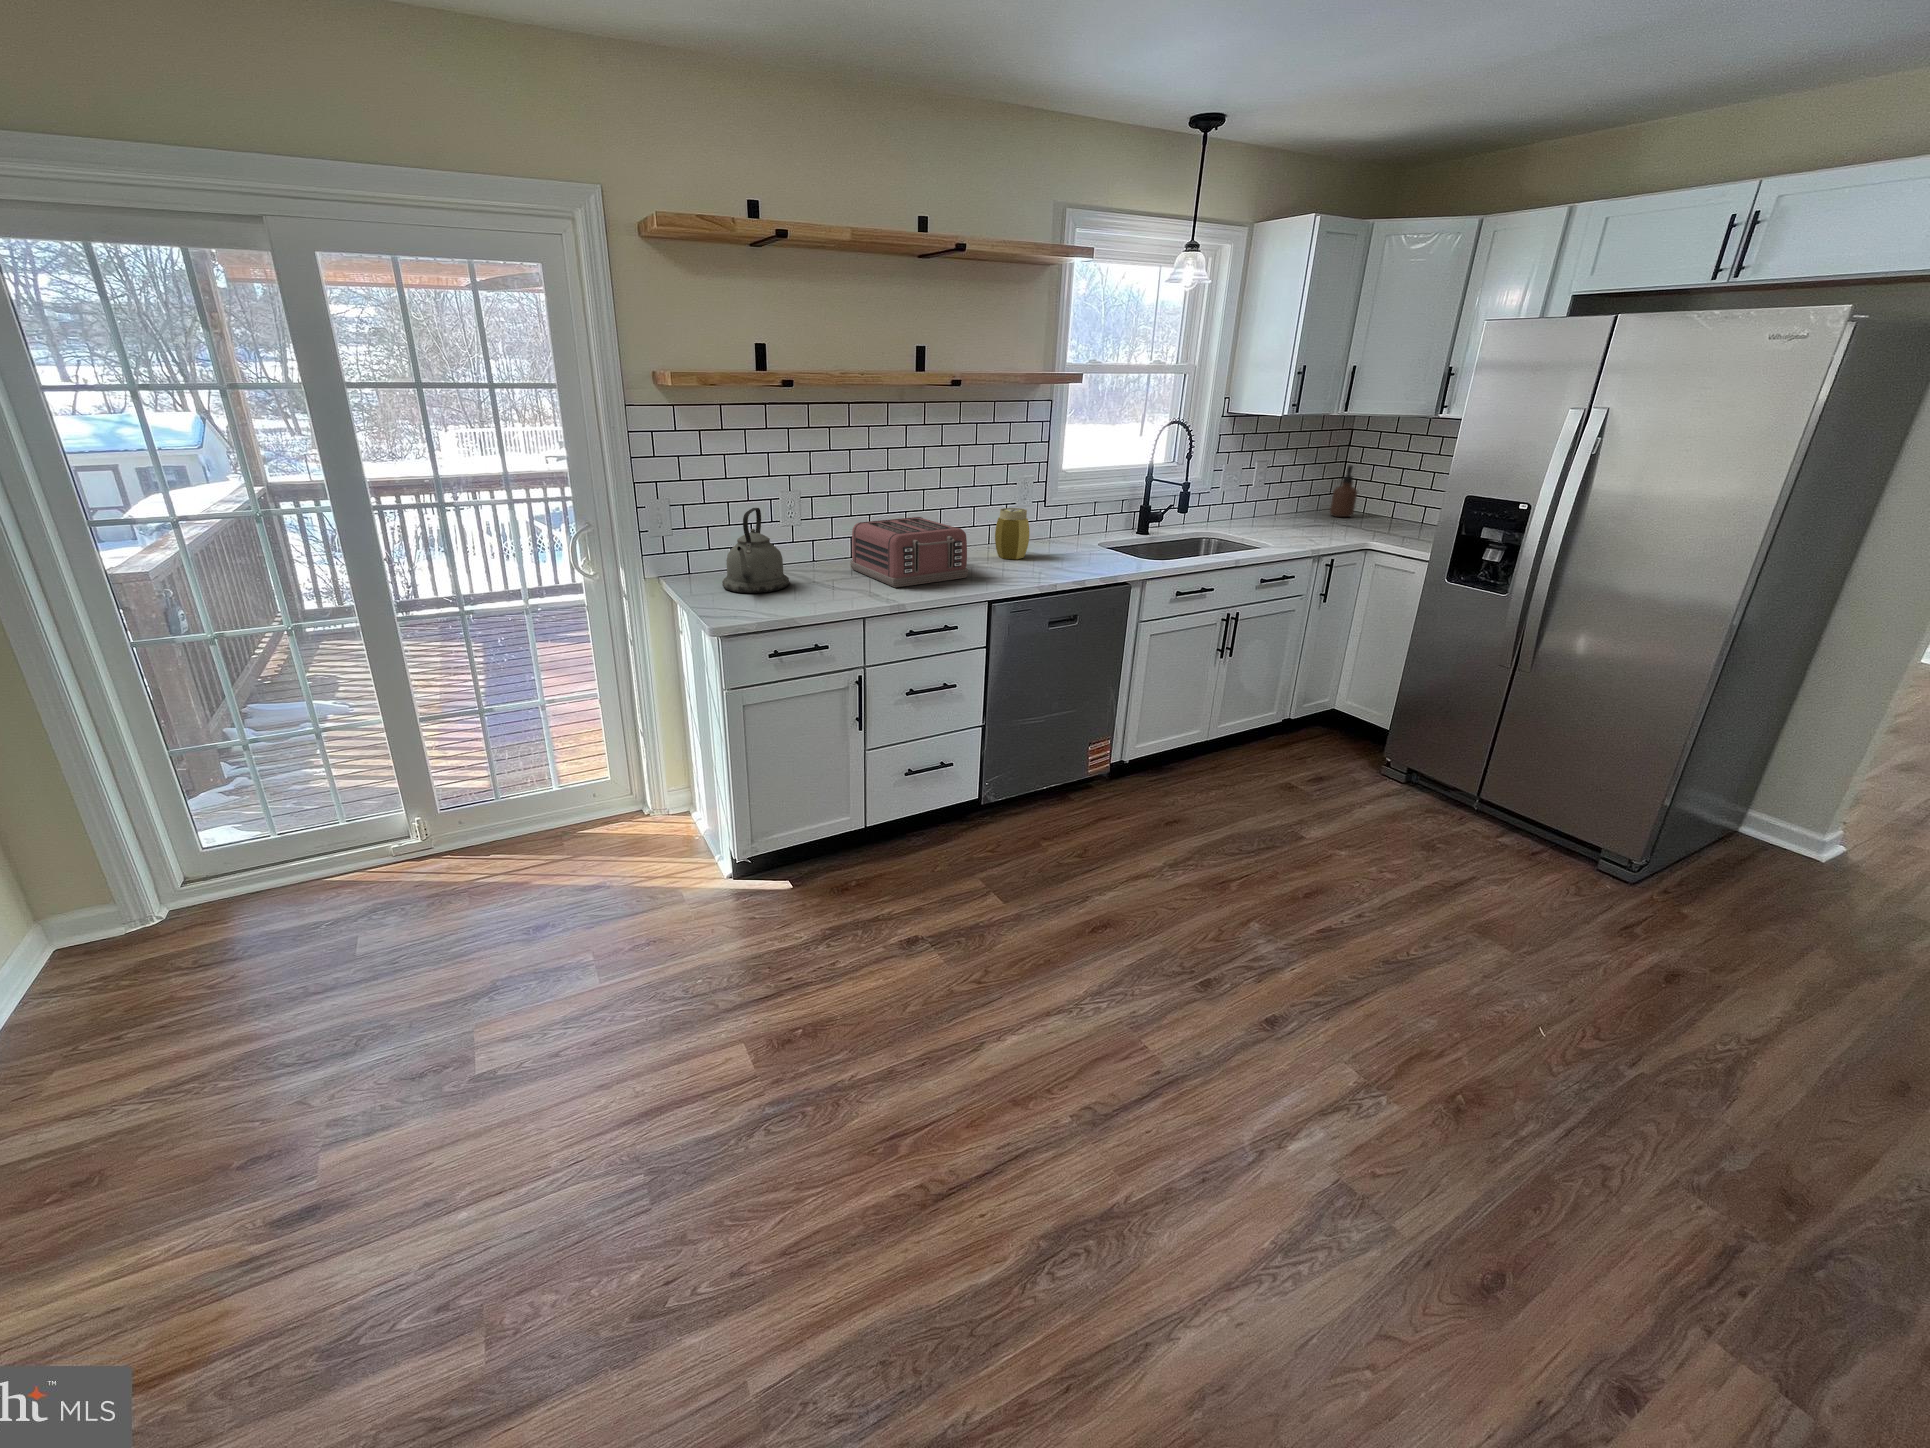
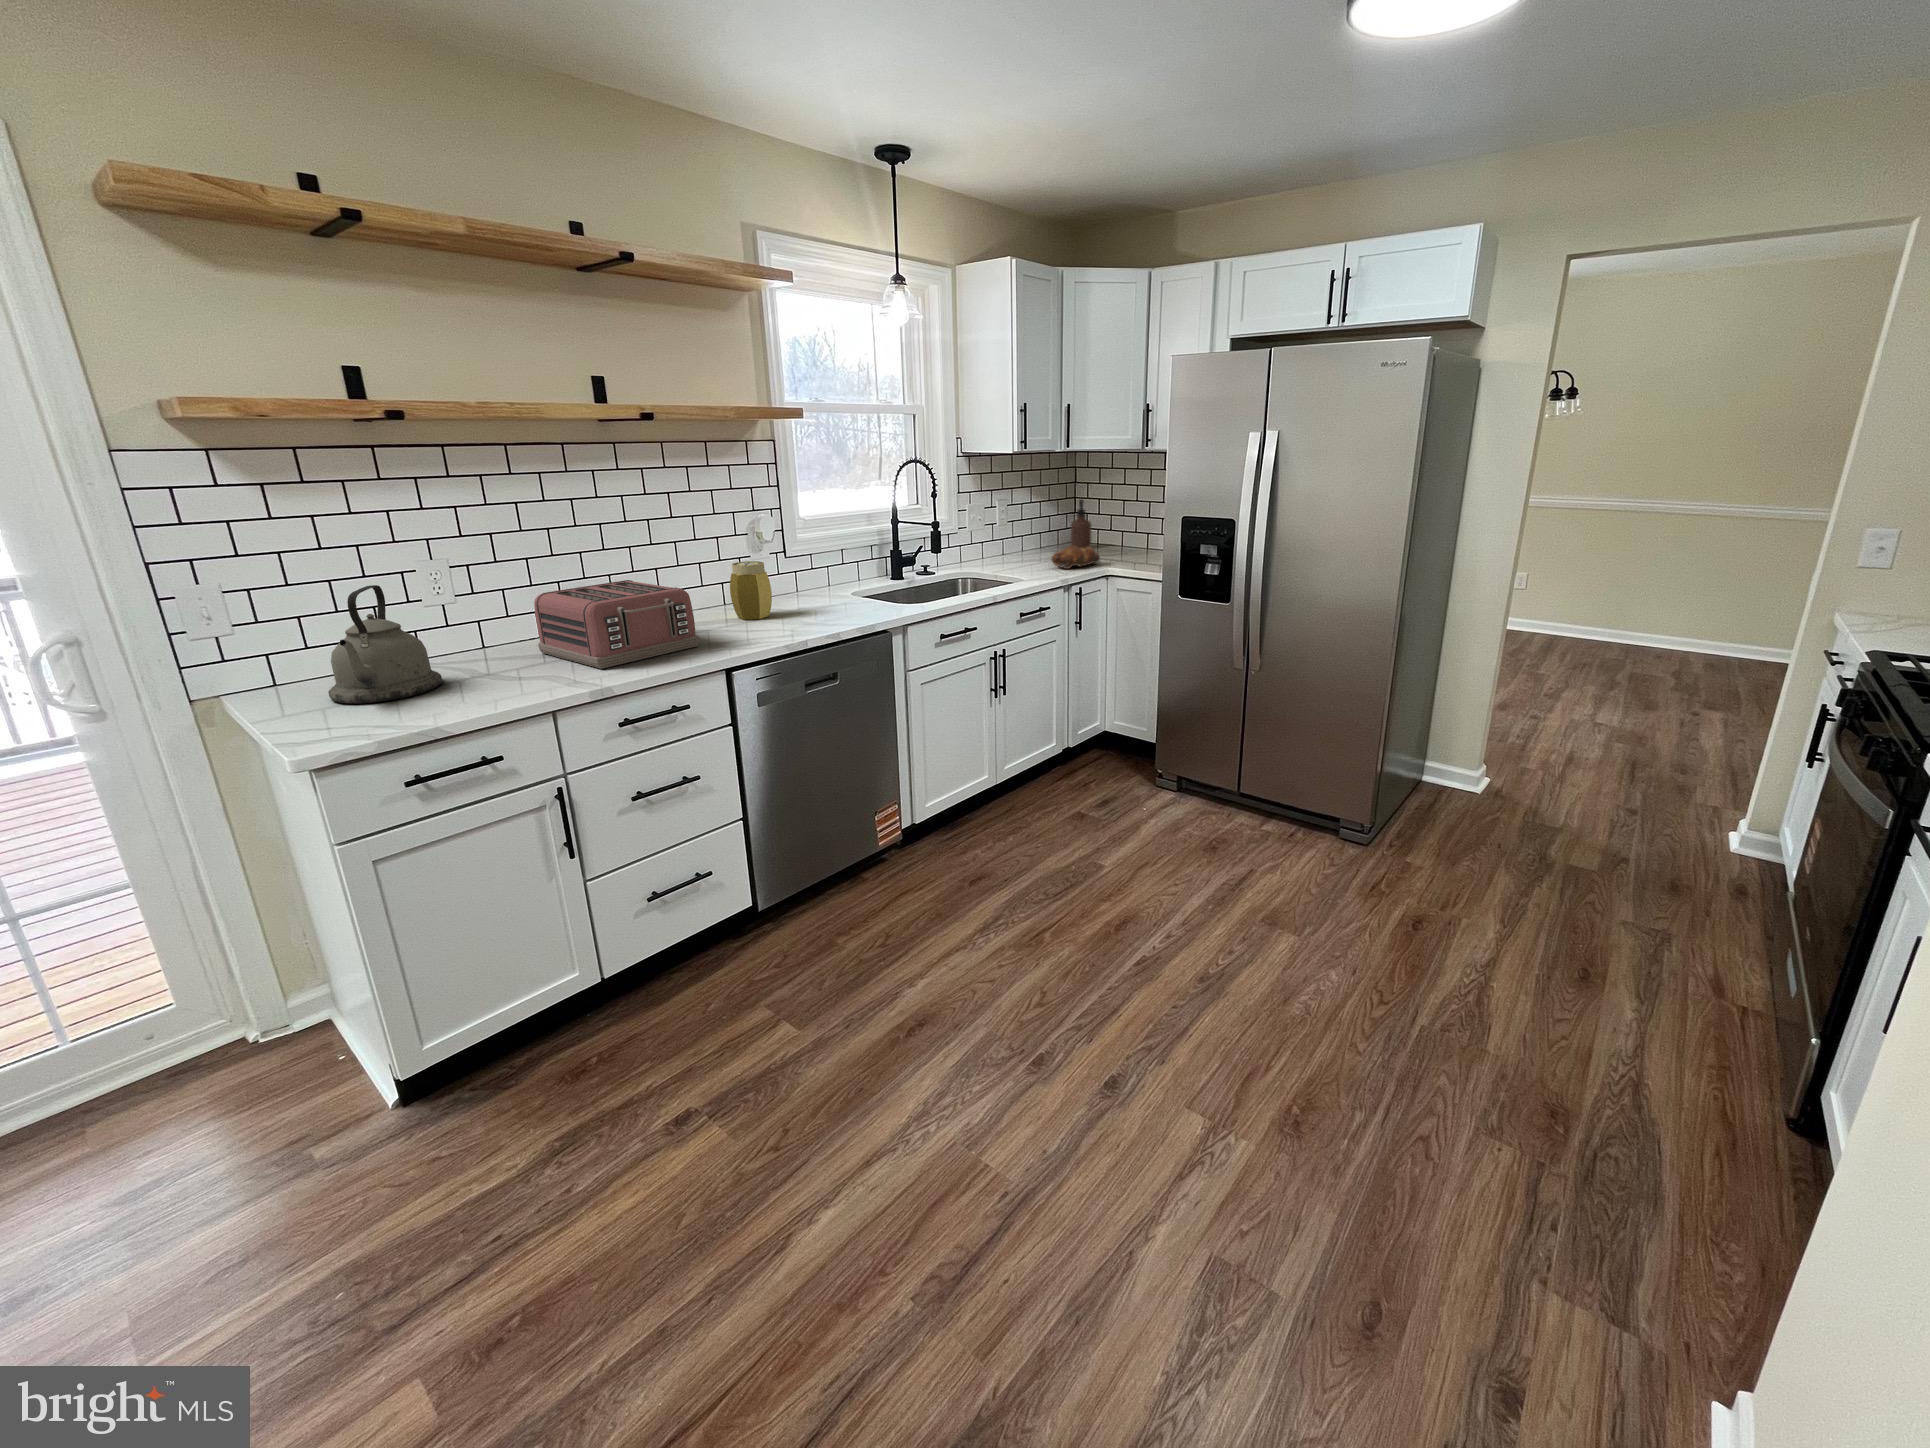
bread loaf: none [1303,515,1361,539] -> present [1051,545,1100,569]

